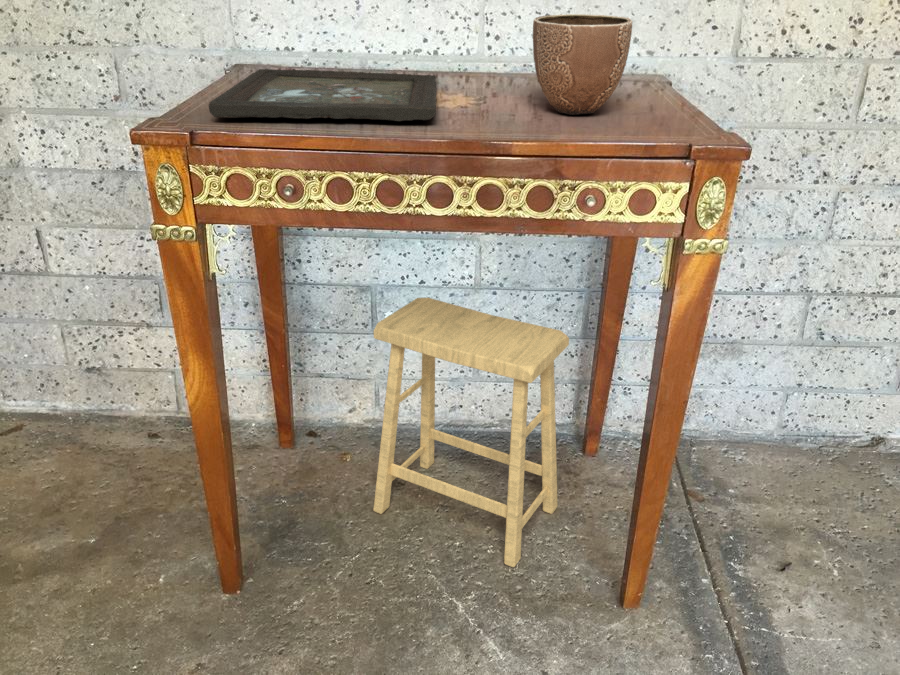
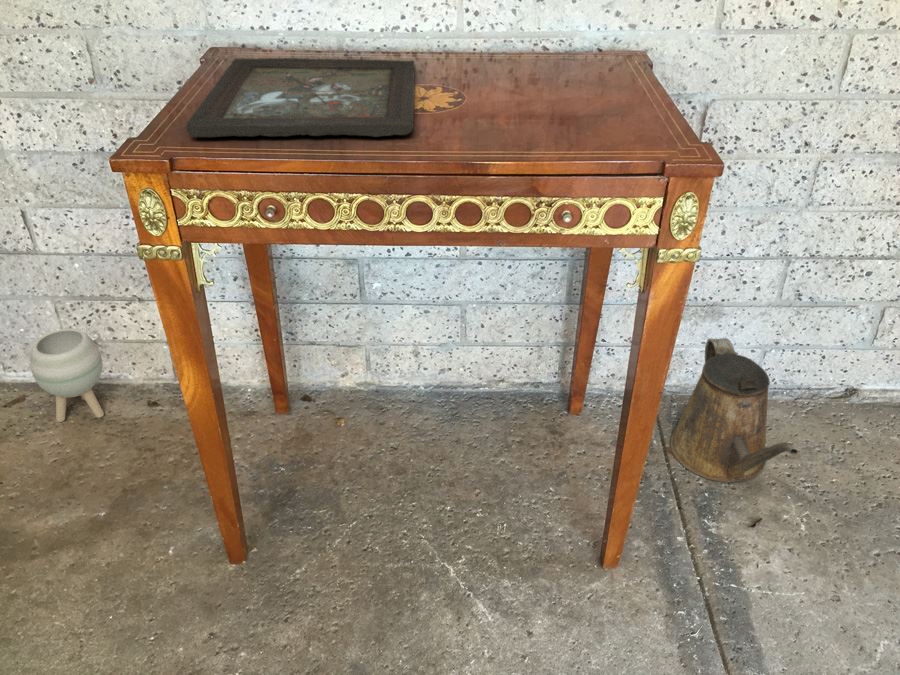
decorative bowl: present [533,14,632,115] -> none [510,10,610,118]
footstool: present [373,298,569,567] -> none [361,276,551,532]
planter: none [30,352,104,450] -> present [30,328,104,422]
watering can: none [692,375,832,525] -> present [670,338,798,482]

